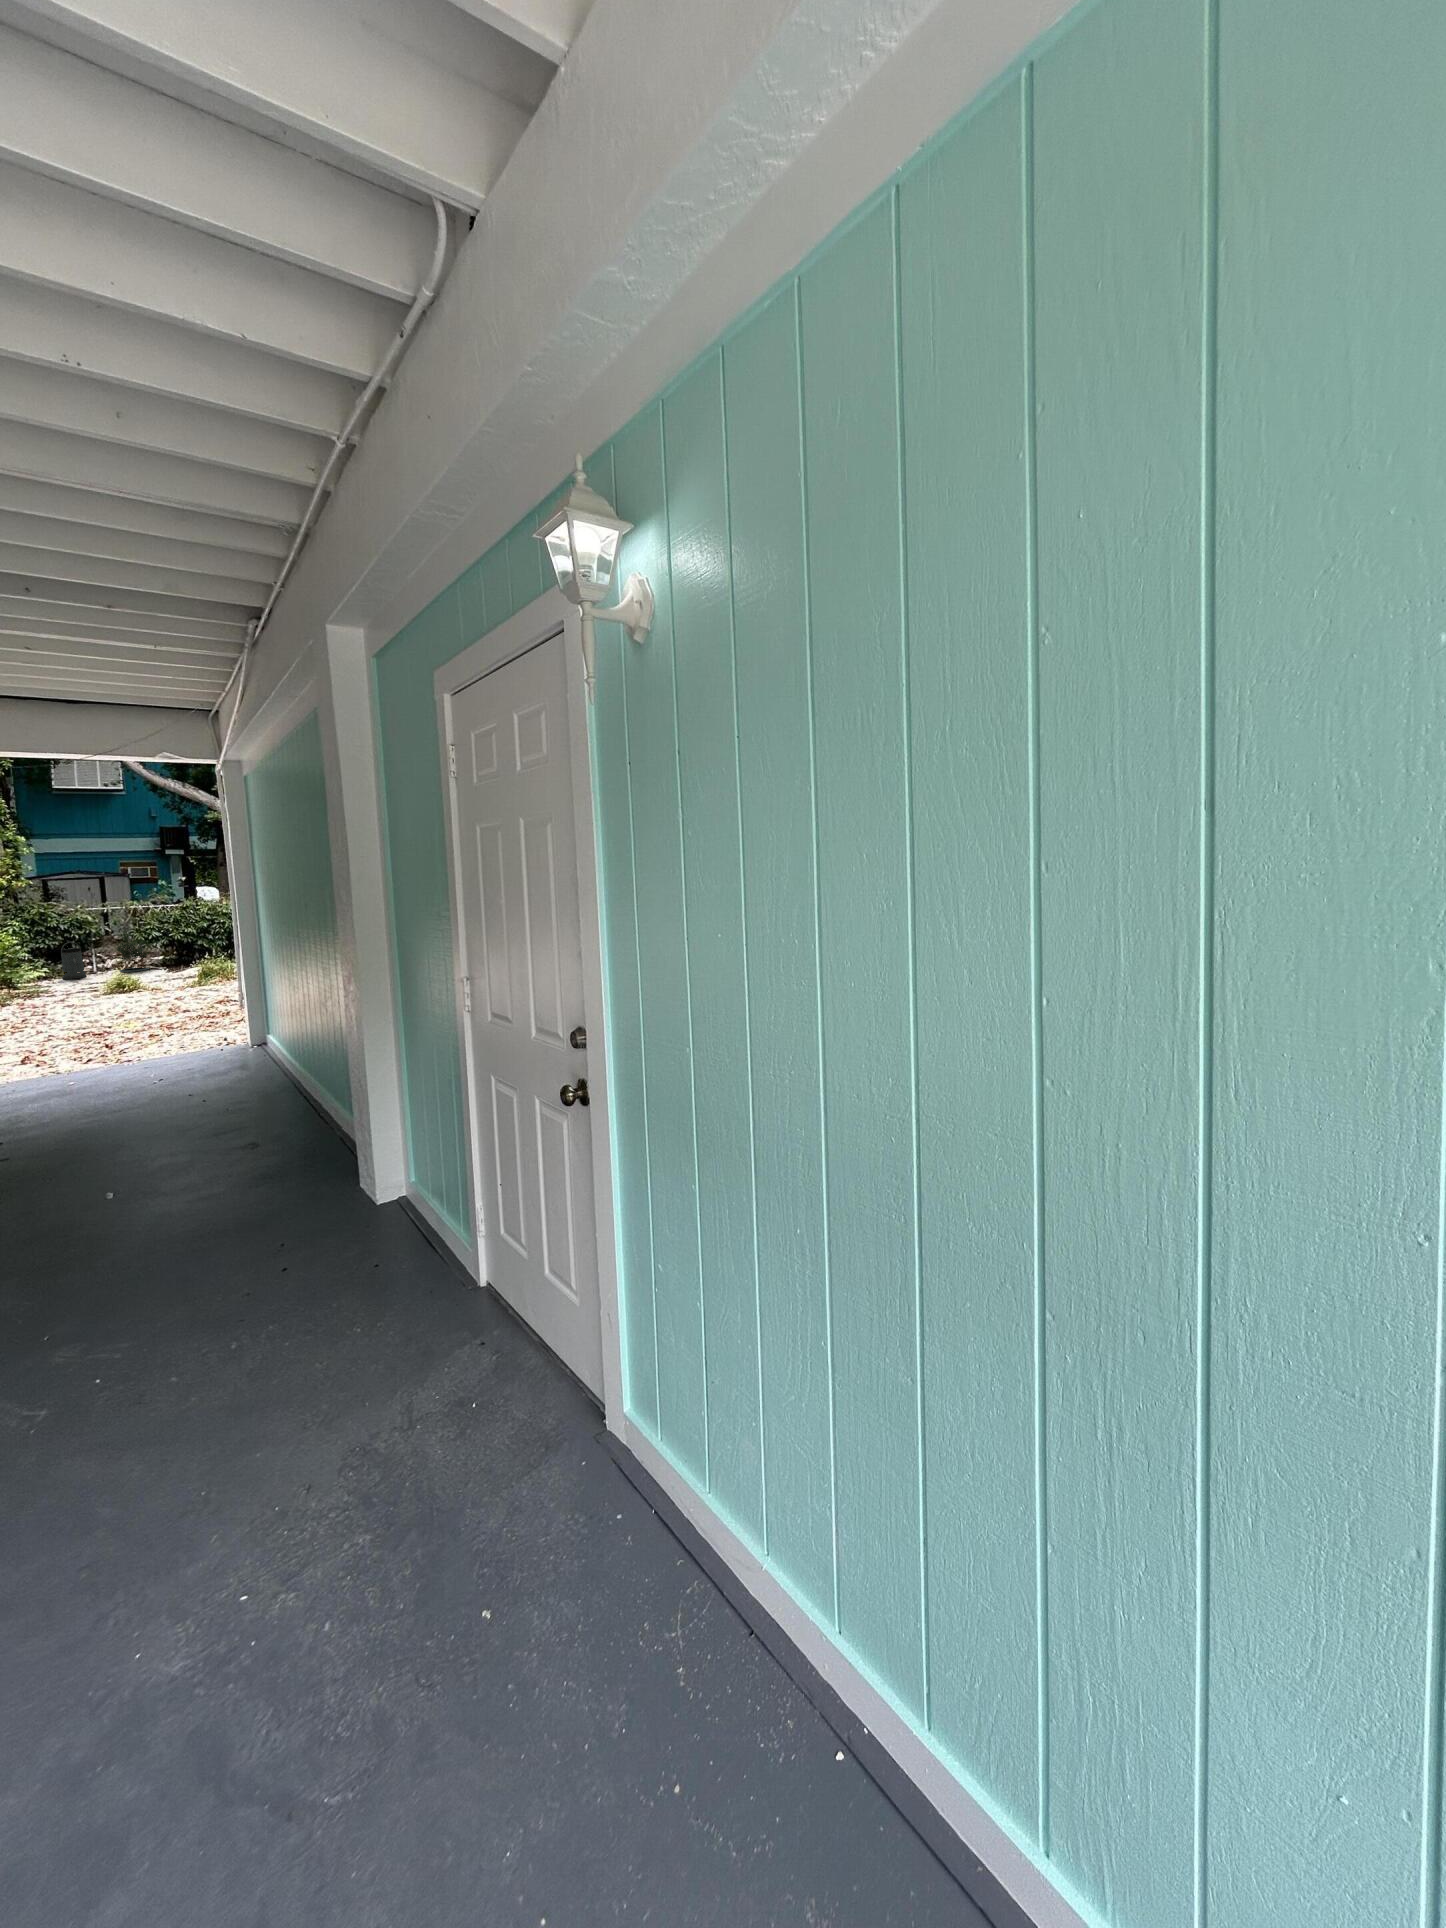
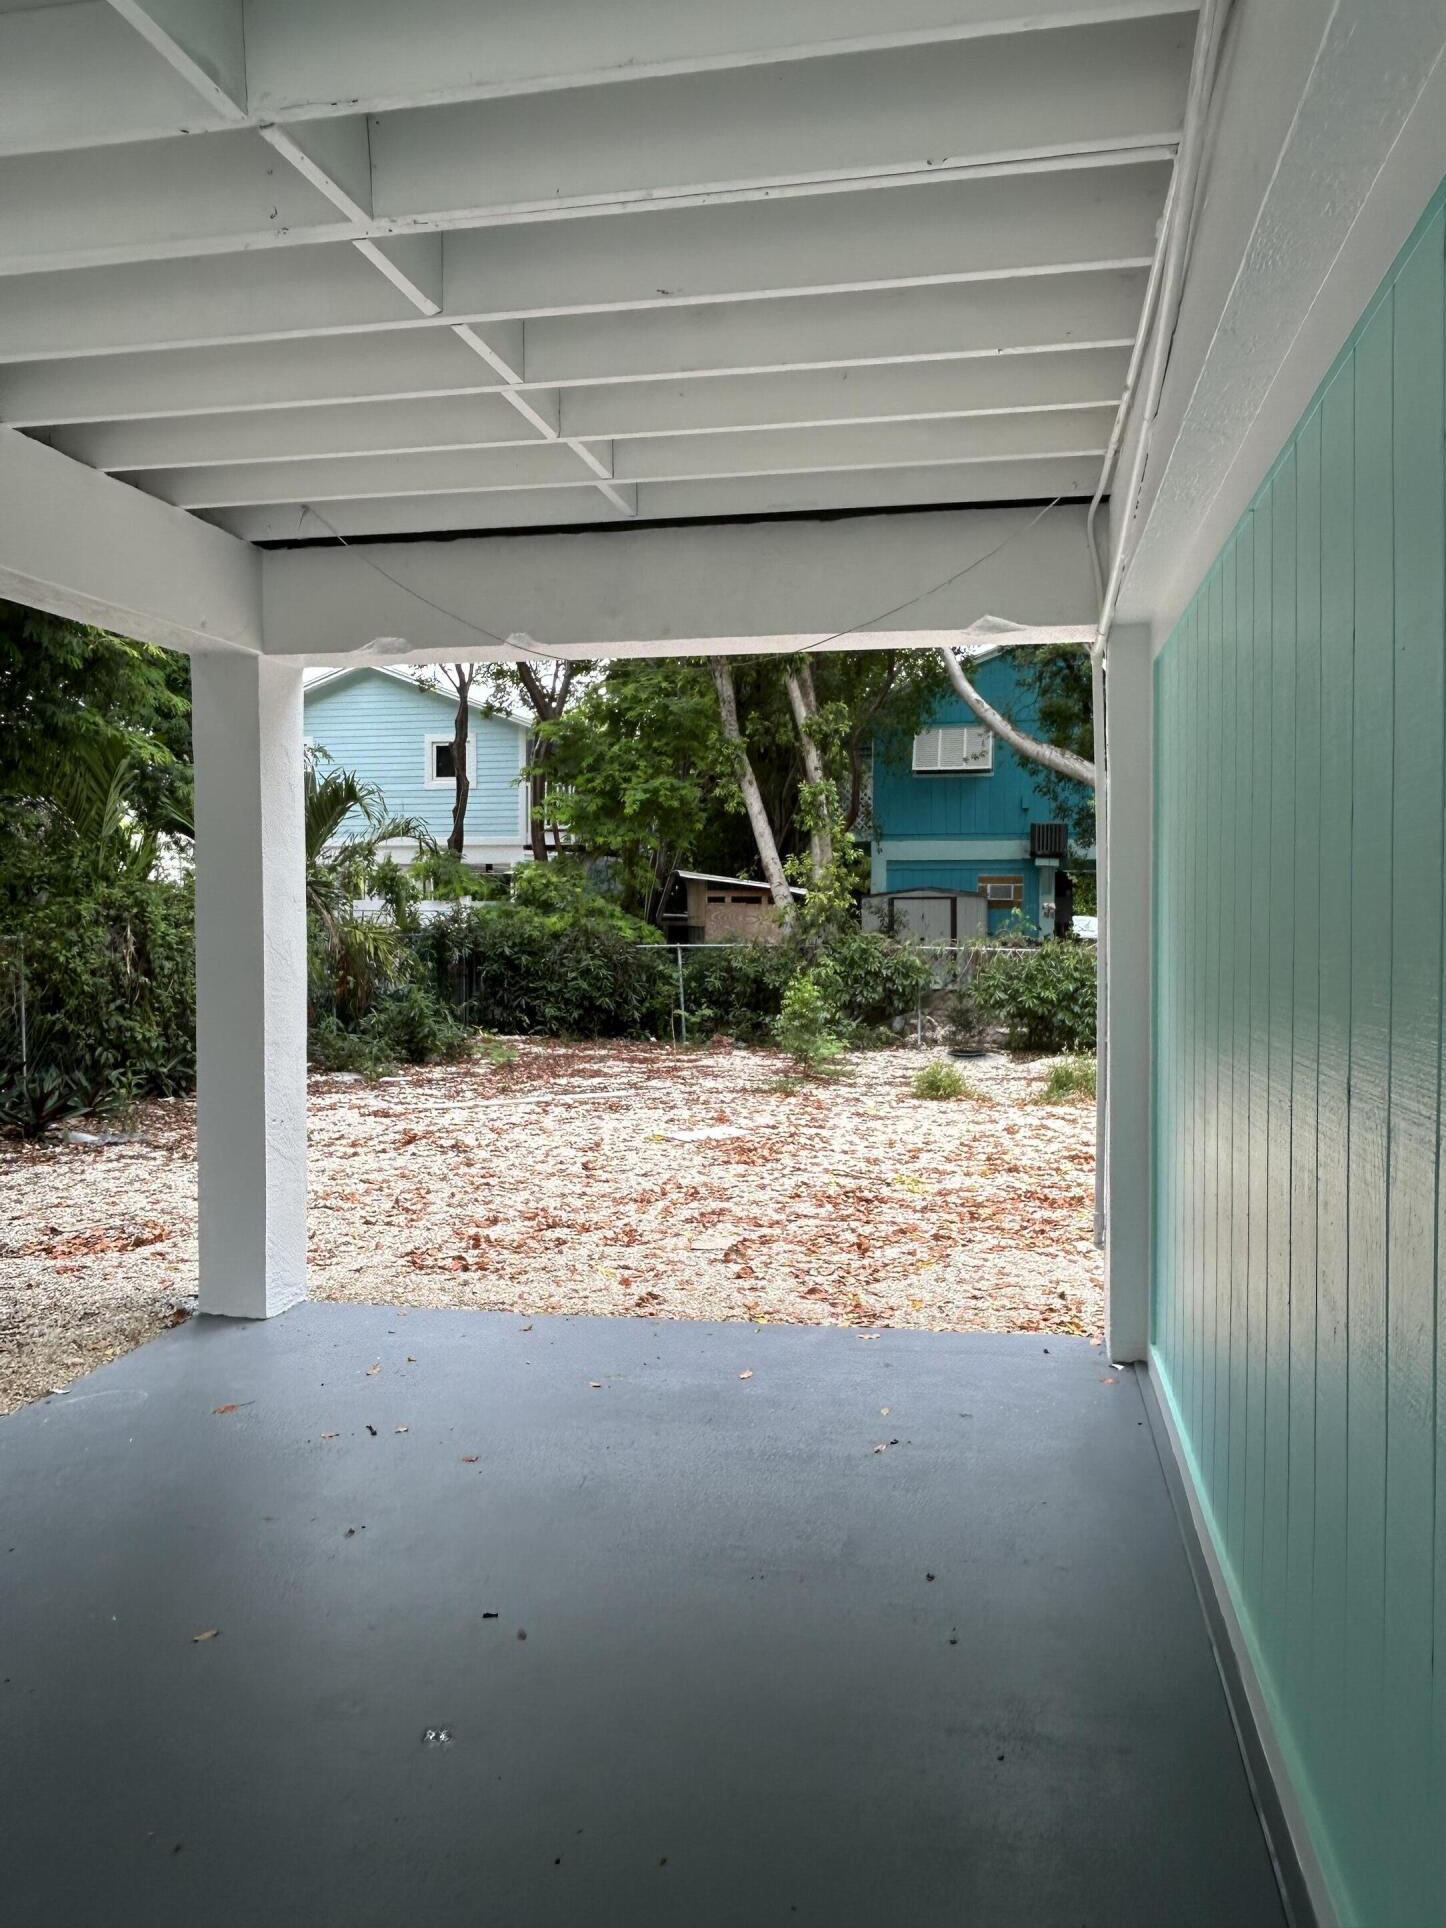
watering can: present [61,942,87,979] -> none [876,998,905,1056]

